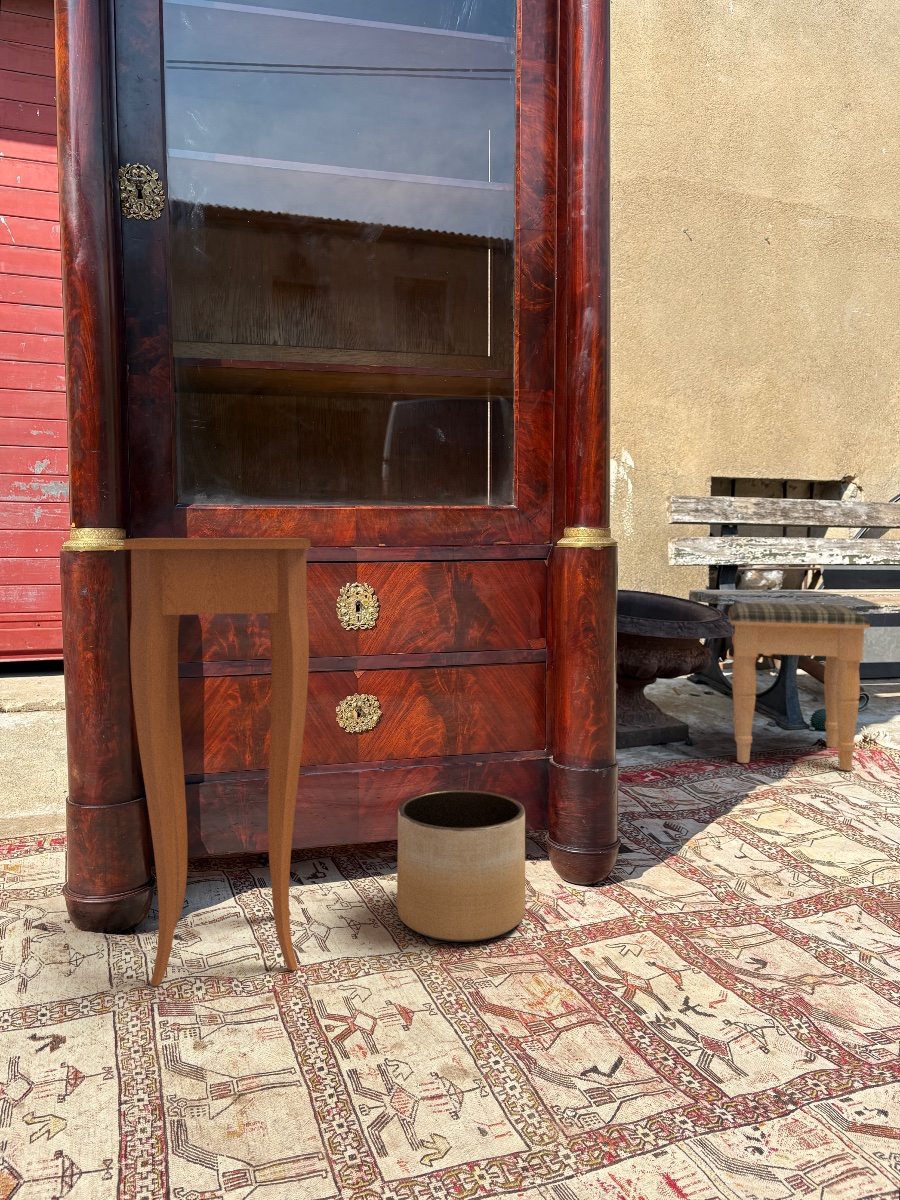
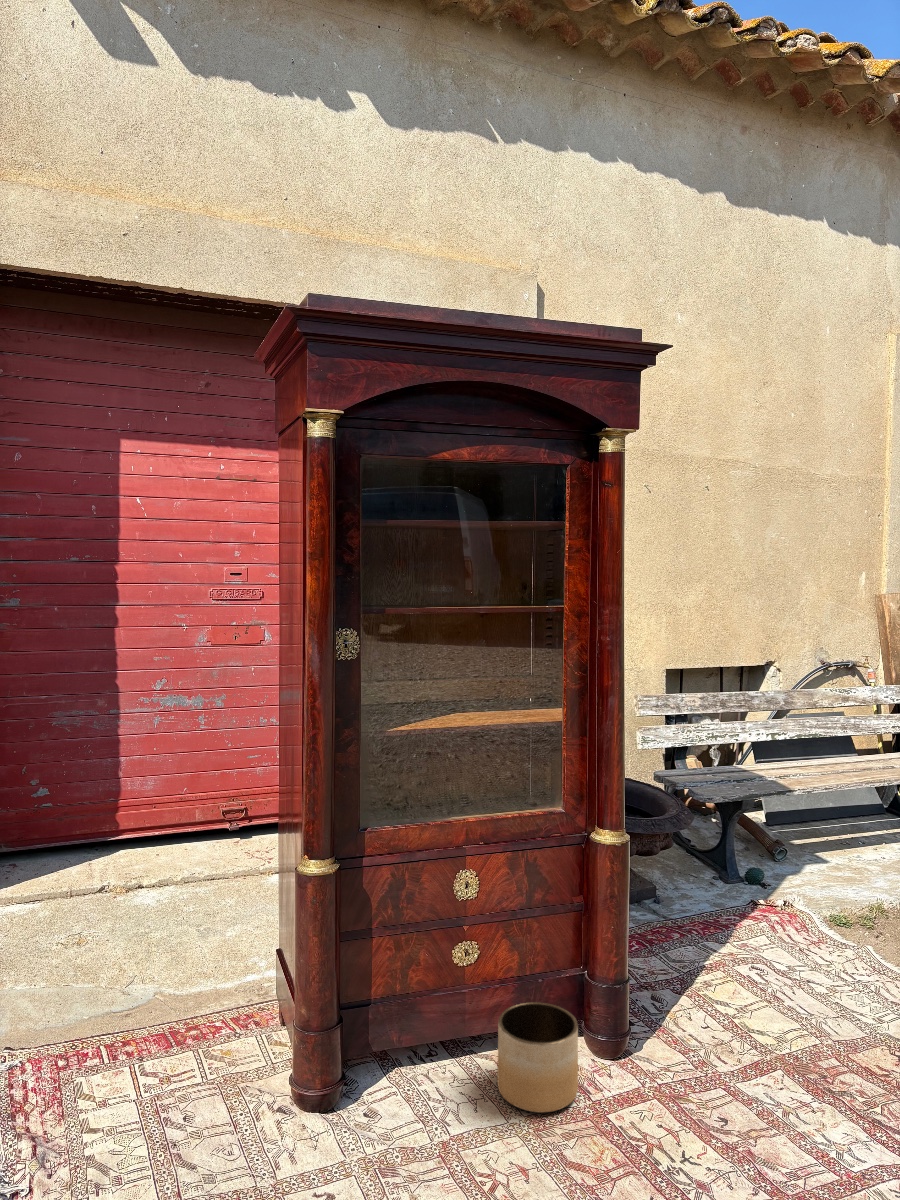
side table: present [124,538,310,986] -> none [344,852,464,1156]
footstool: present [728,603,870,770] -> none [686,801,786,936]

